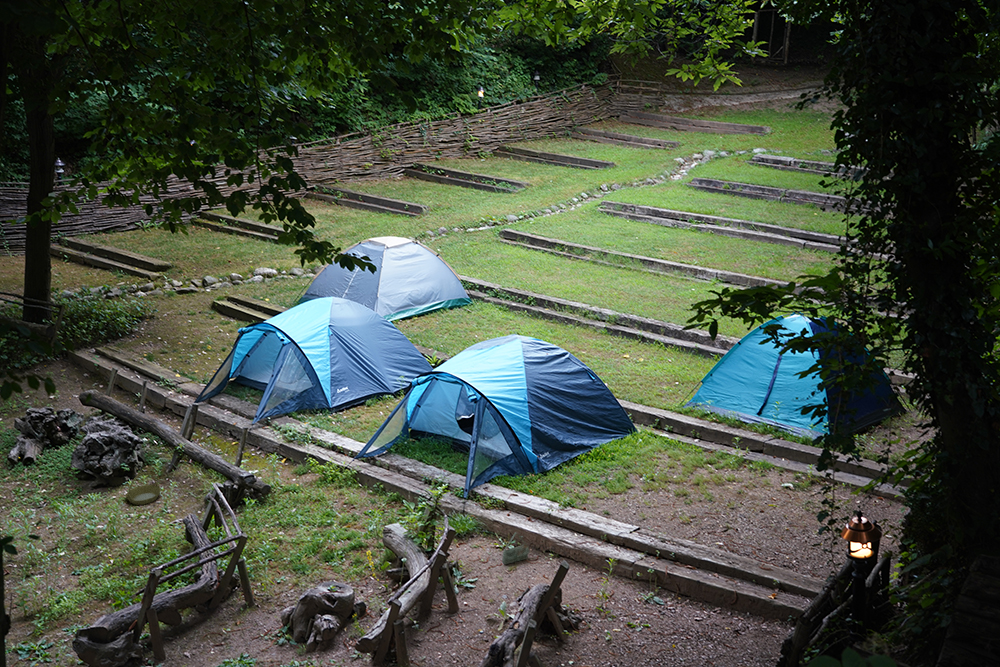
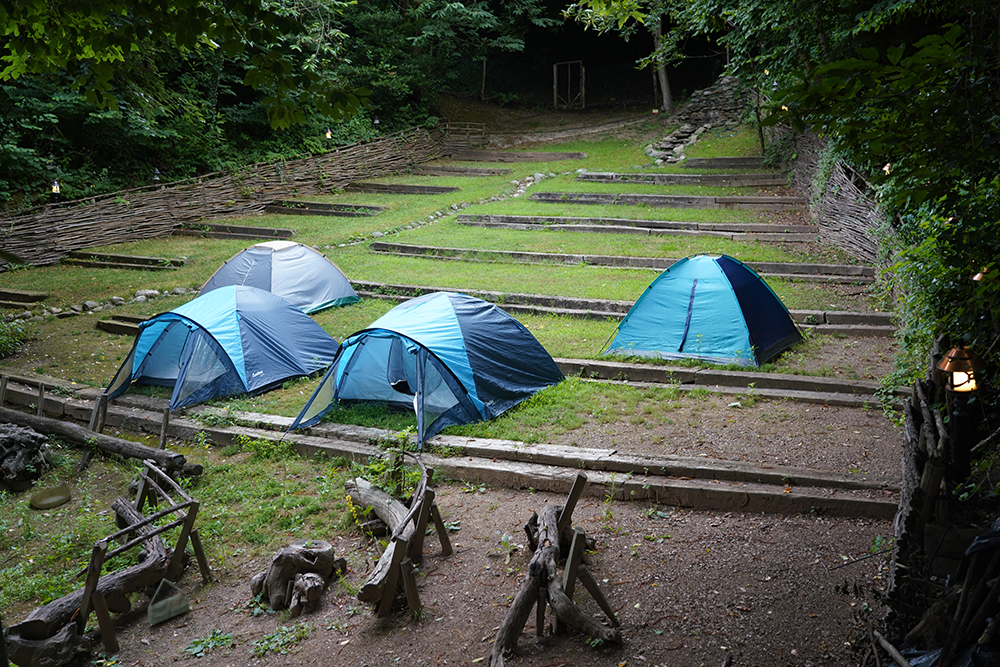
bag: present [502,532,530,564] -> present [148,579,190,624]

